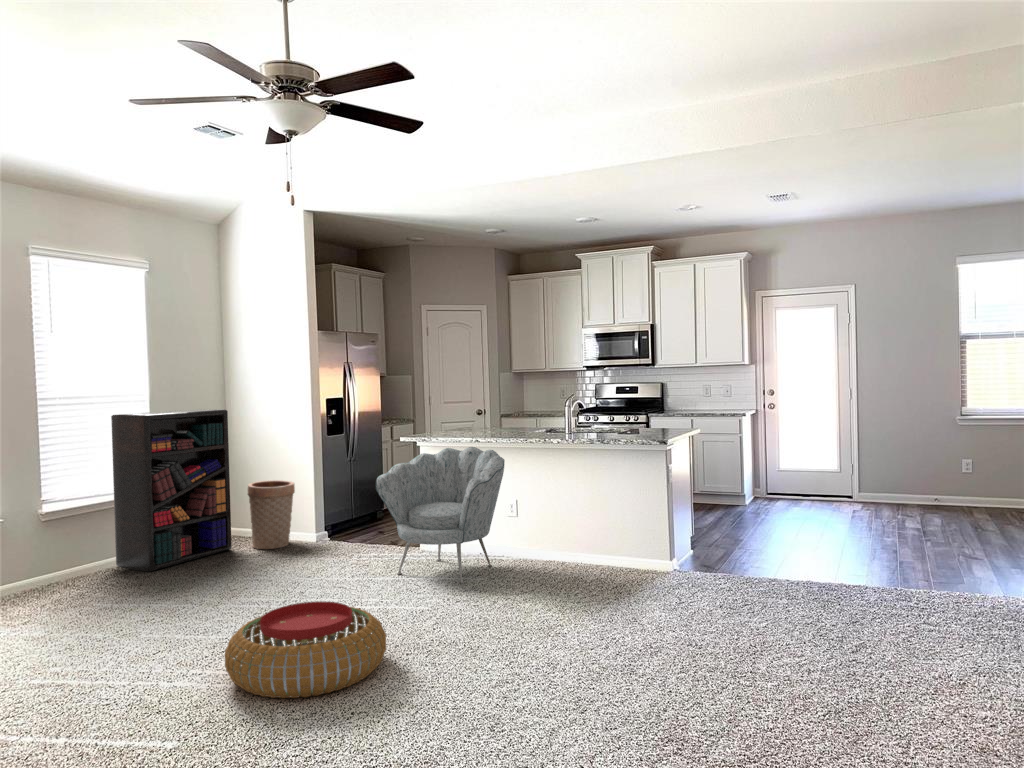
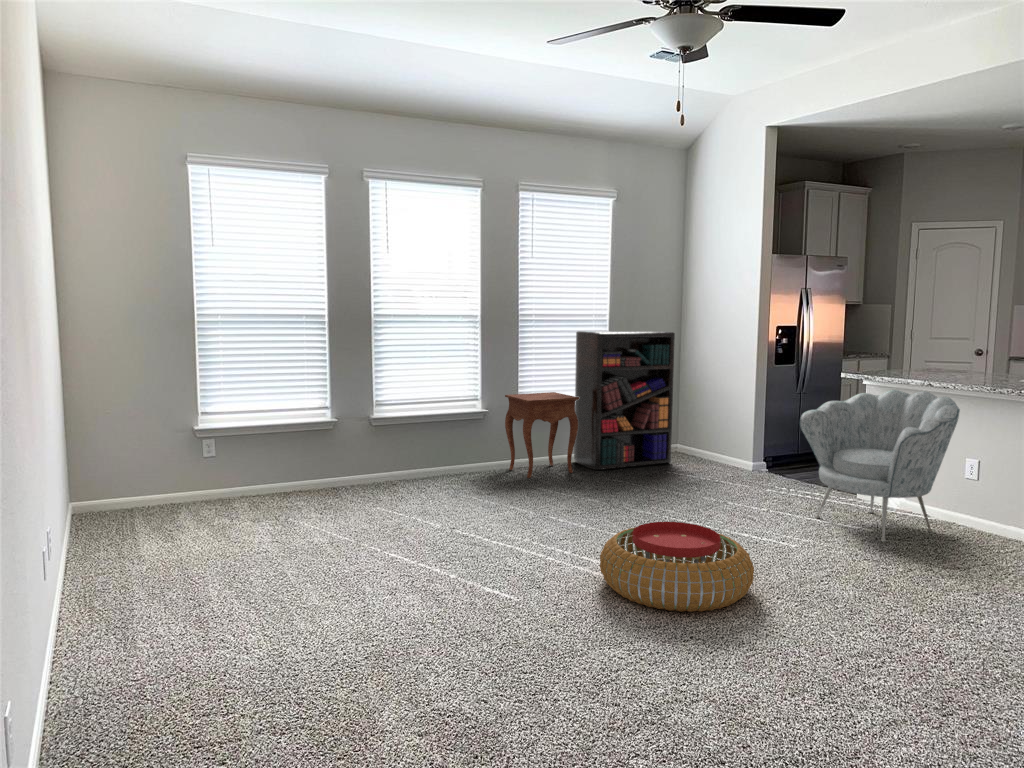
basket: present [248,480,295,549] -> none [688,403,733,469]
side table: none [22,488,126,596] -> present [505,392,579,478]

